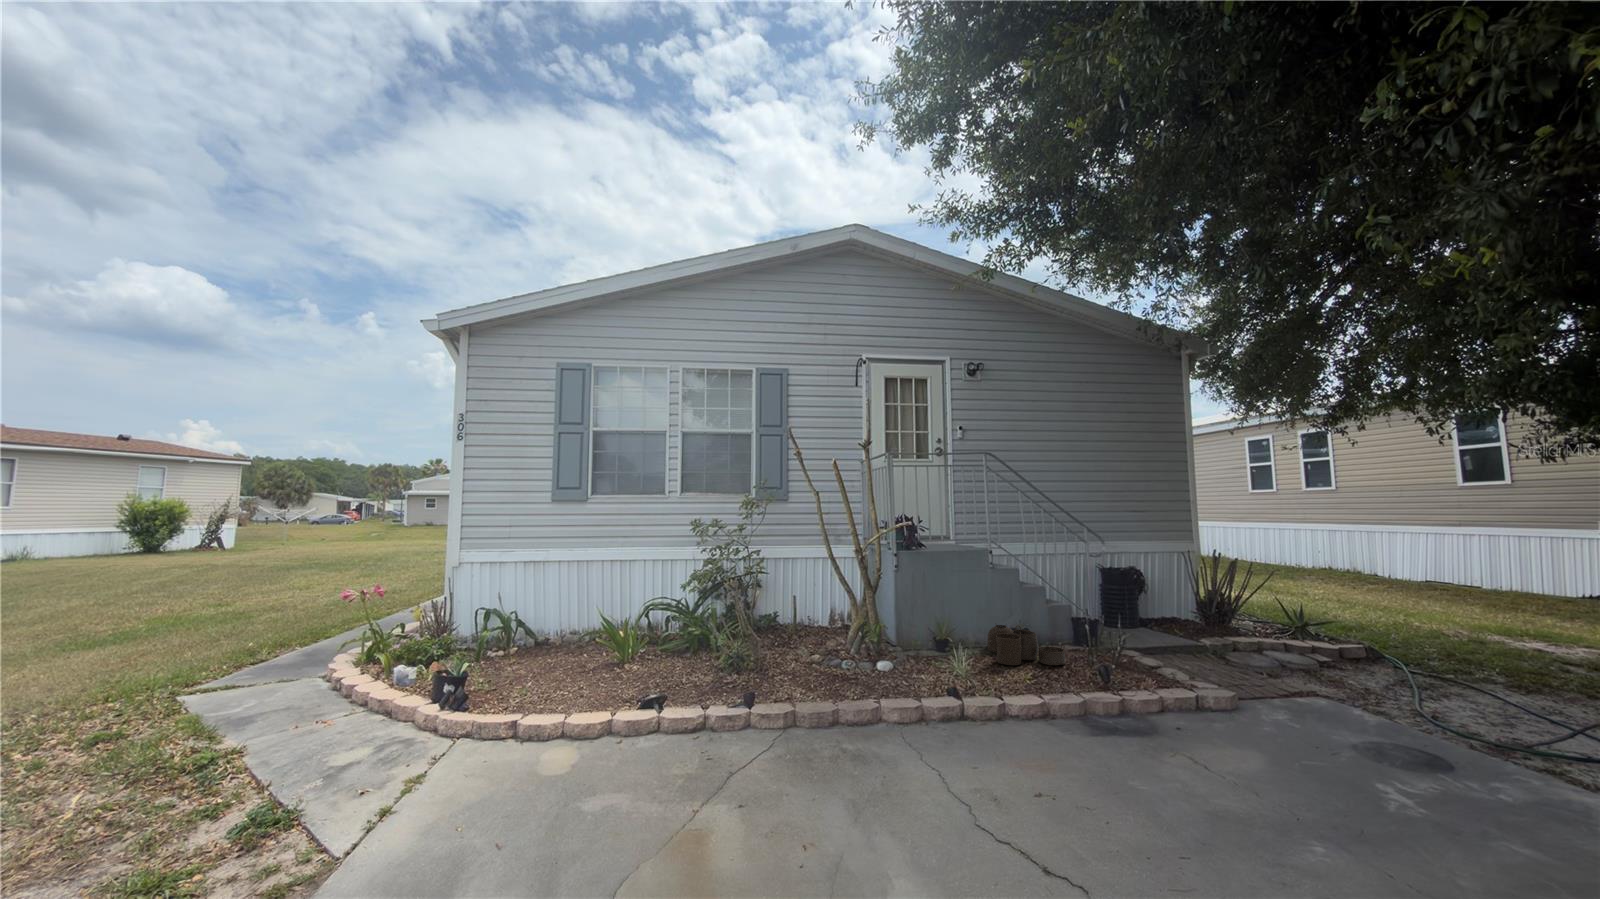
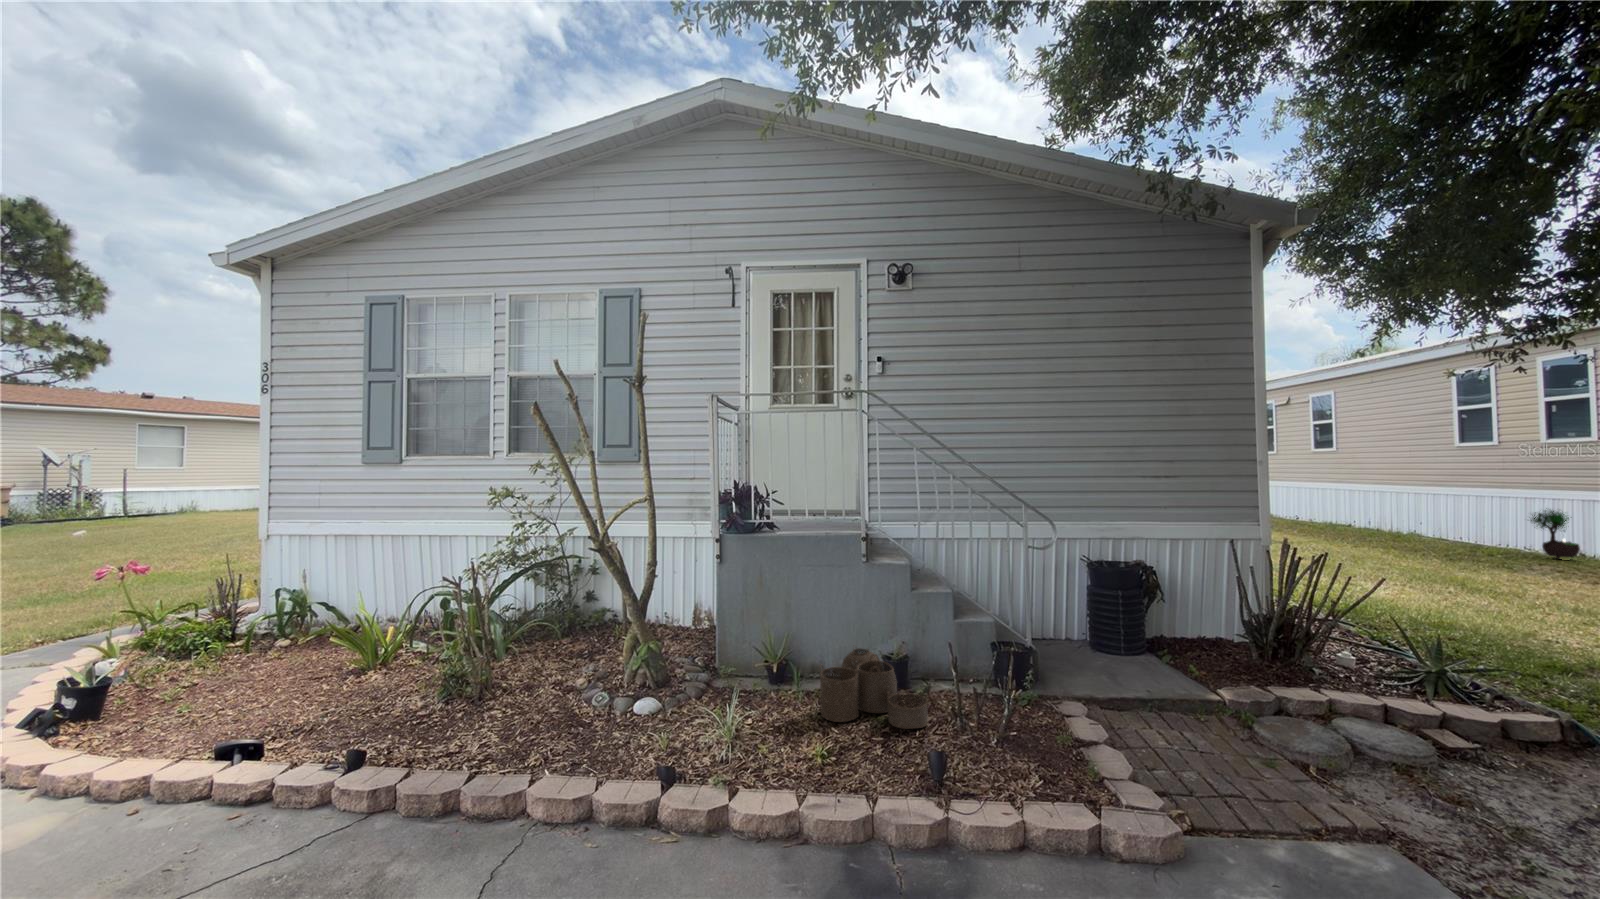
potted tree: none [1297,532,1328,570] -> present [1531,510,1580,559]

